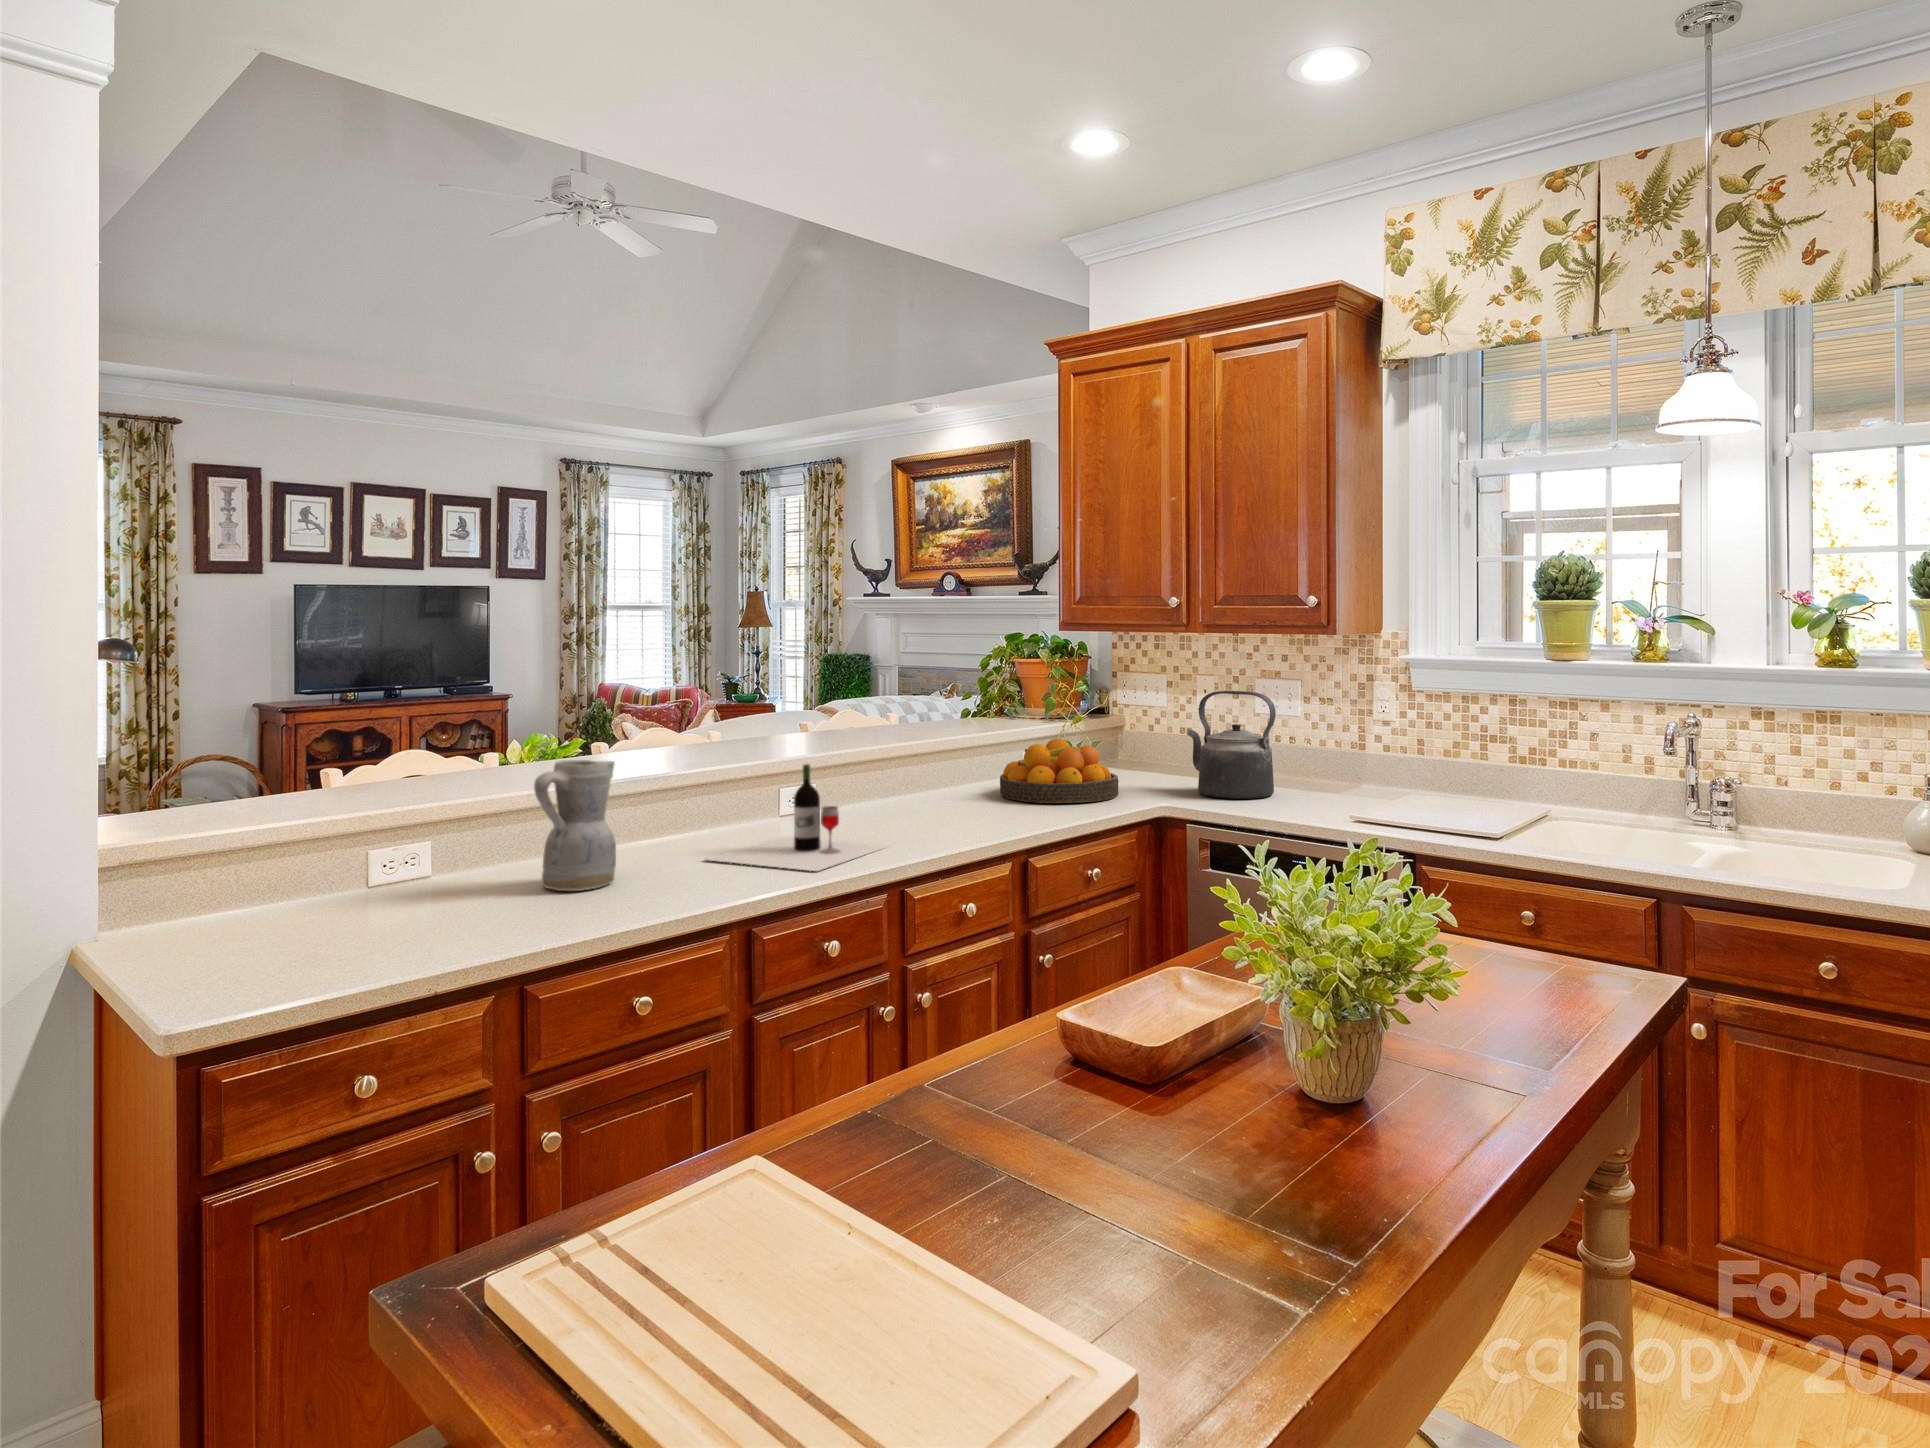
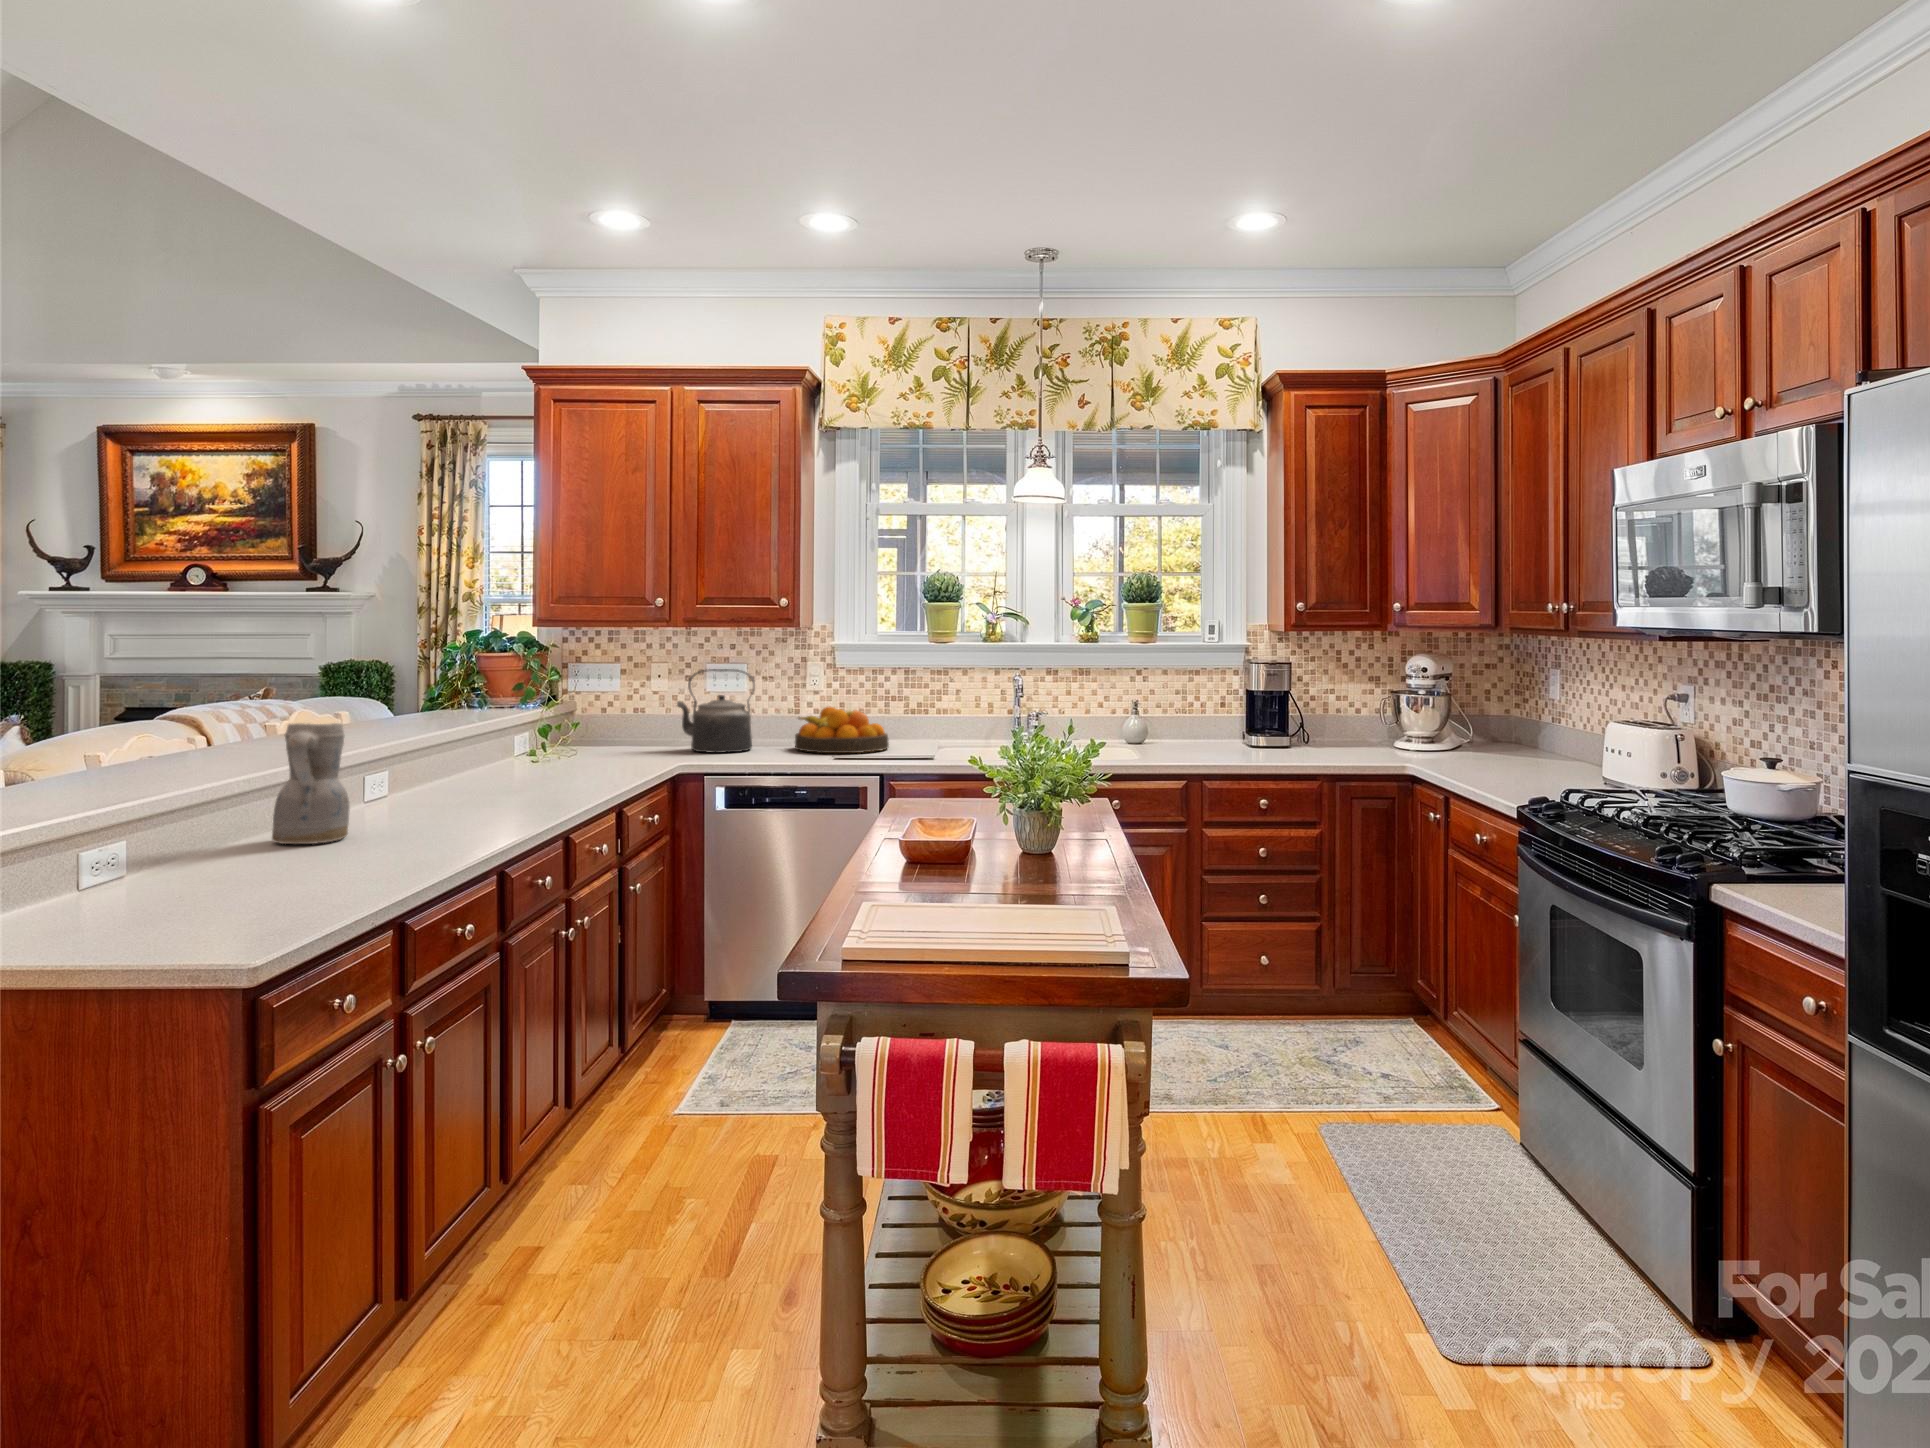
fruit bowl: present [1000,739,1119,803] -> present [795,707,889,753]
wine bottle: present [707,764,886,871] -> none [383,728,532,817]

